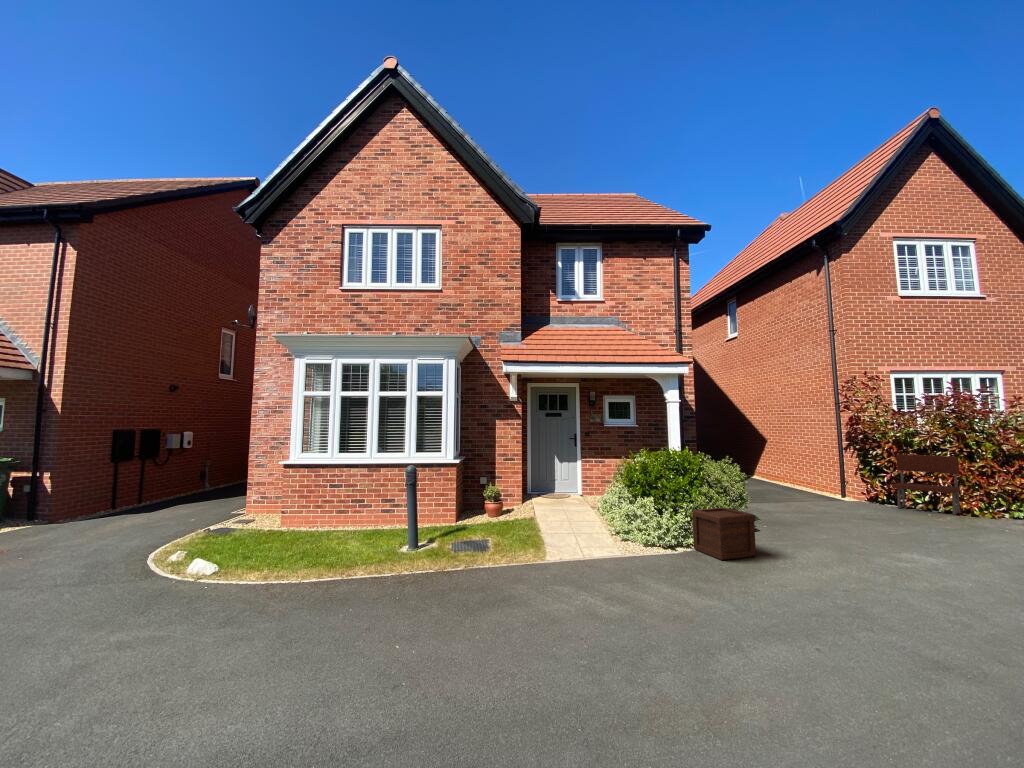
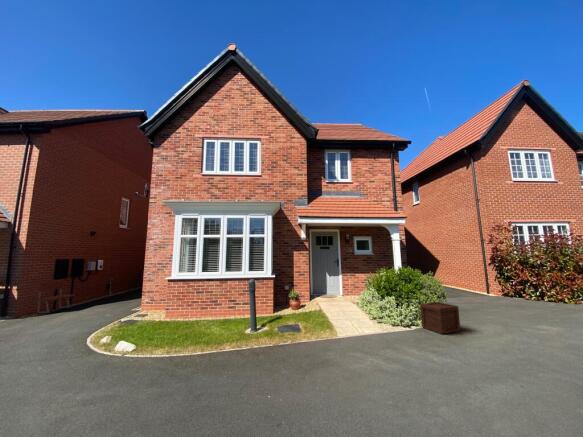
bench: present [892,455,960,515] -> present [37,279,75,313]

